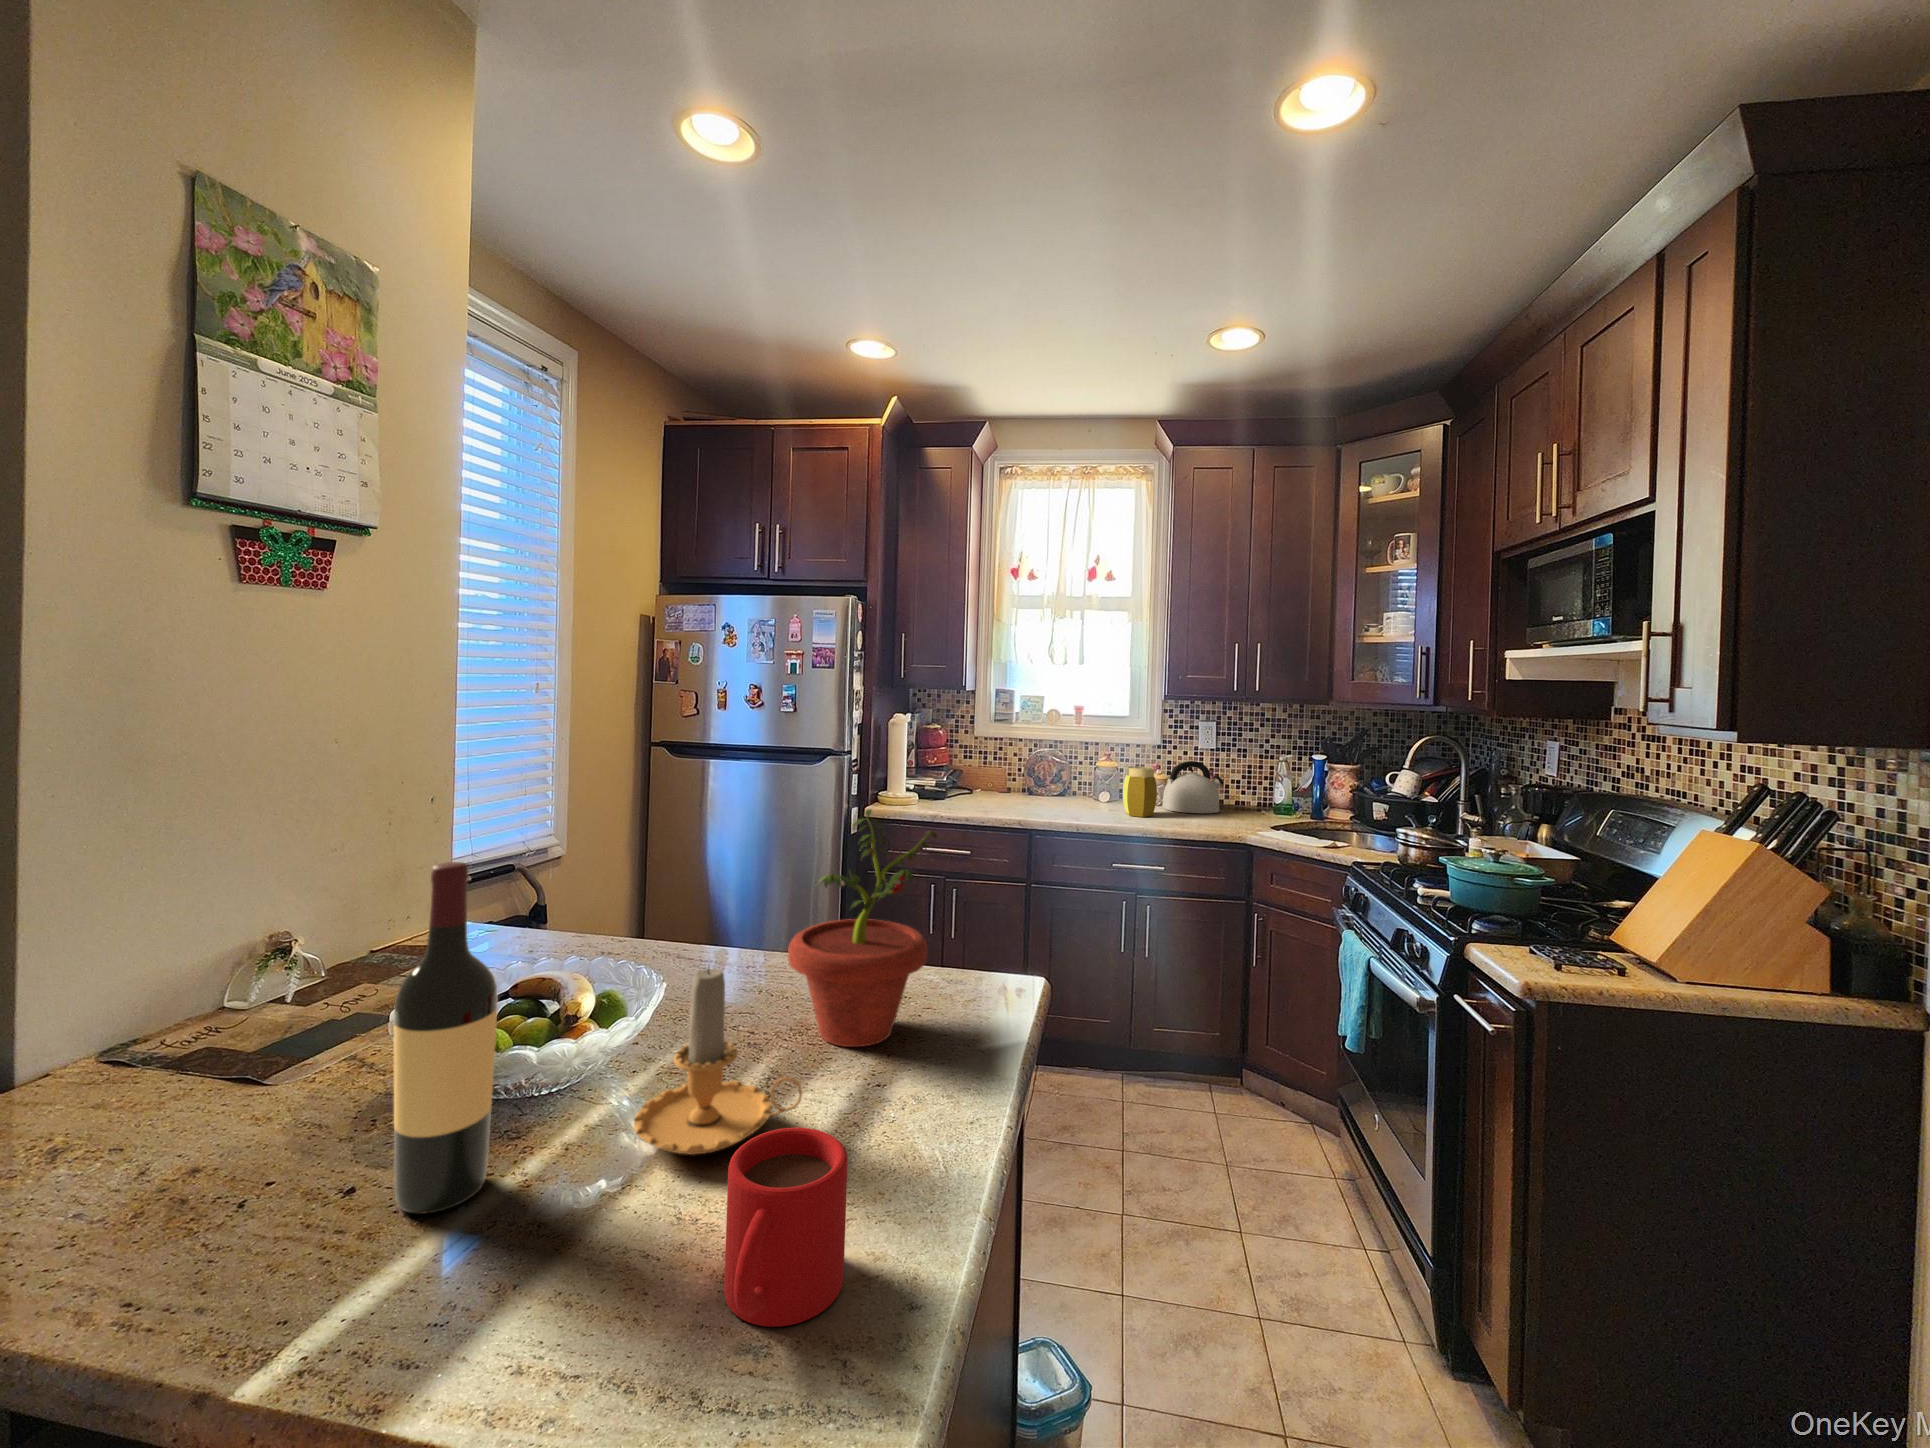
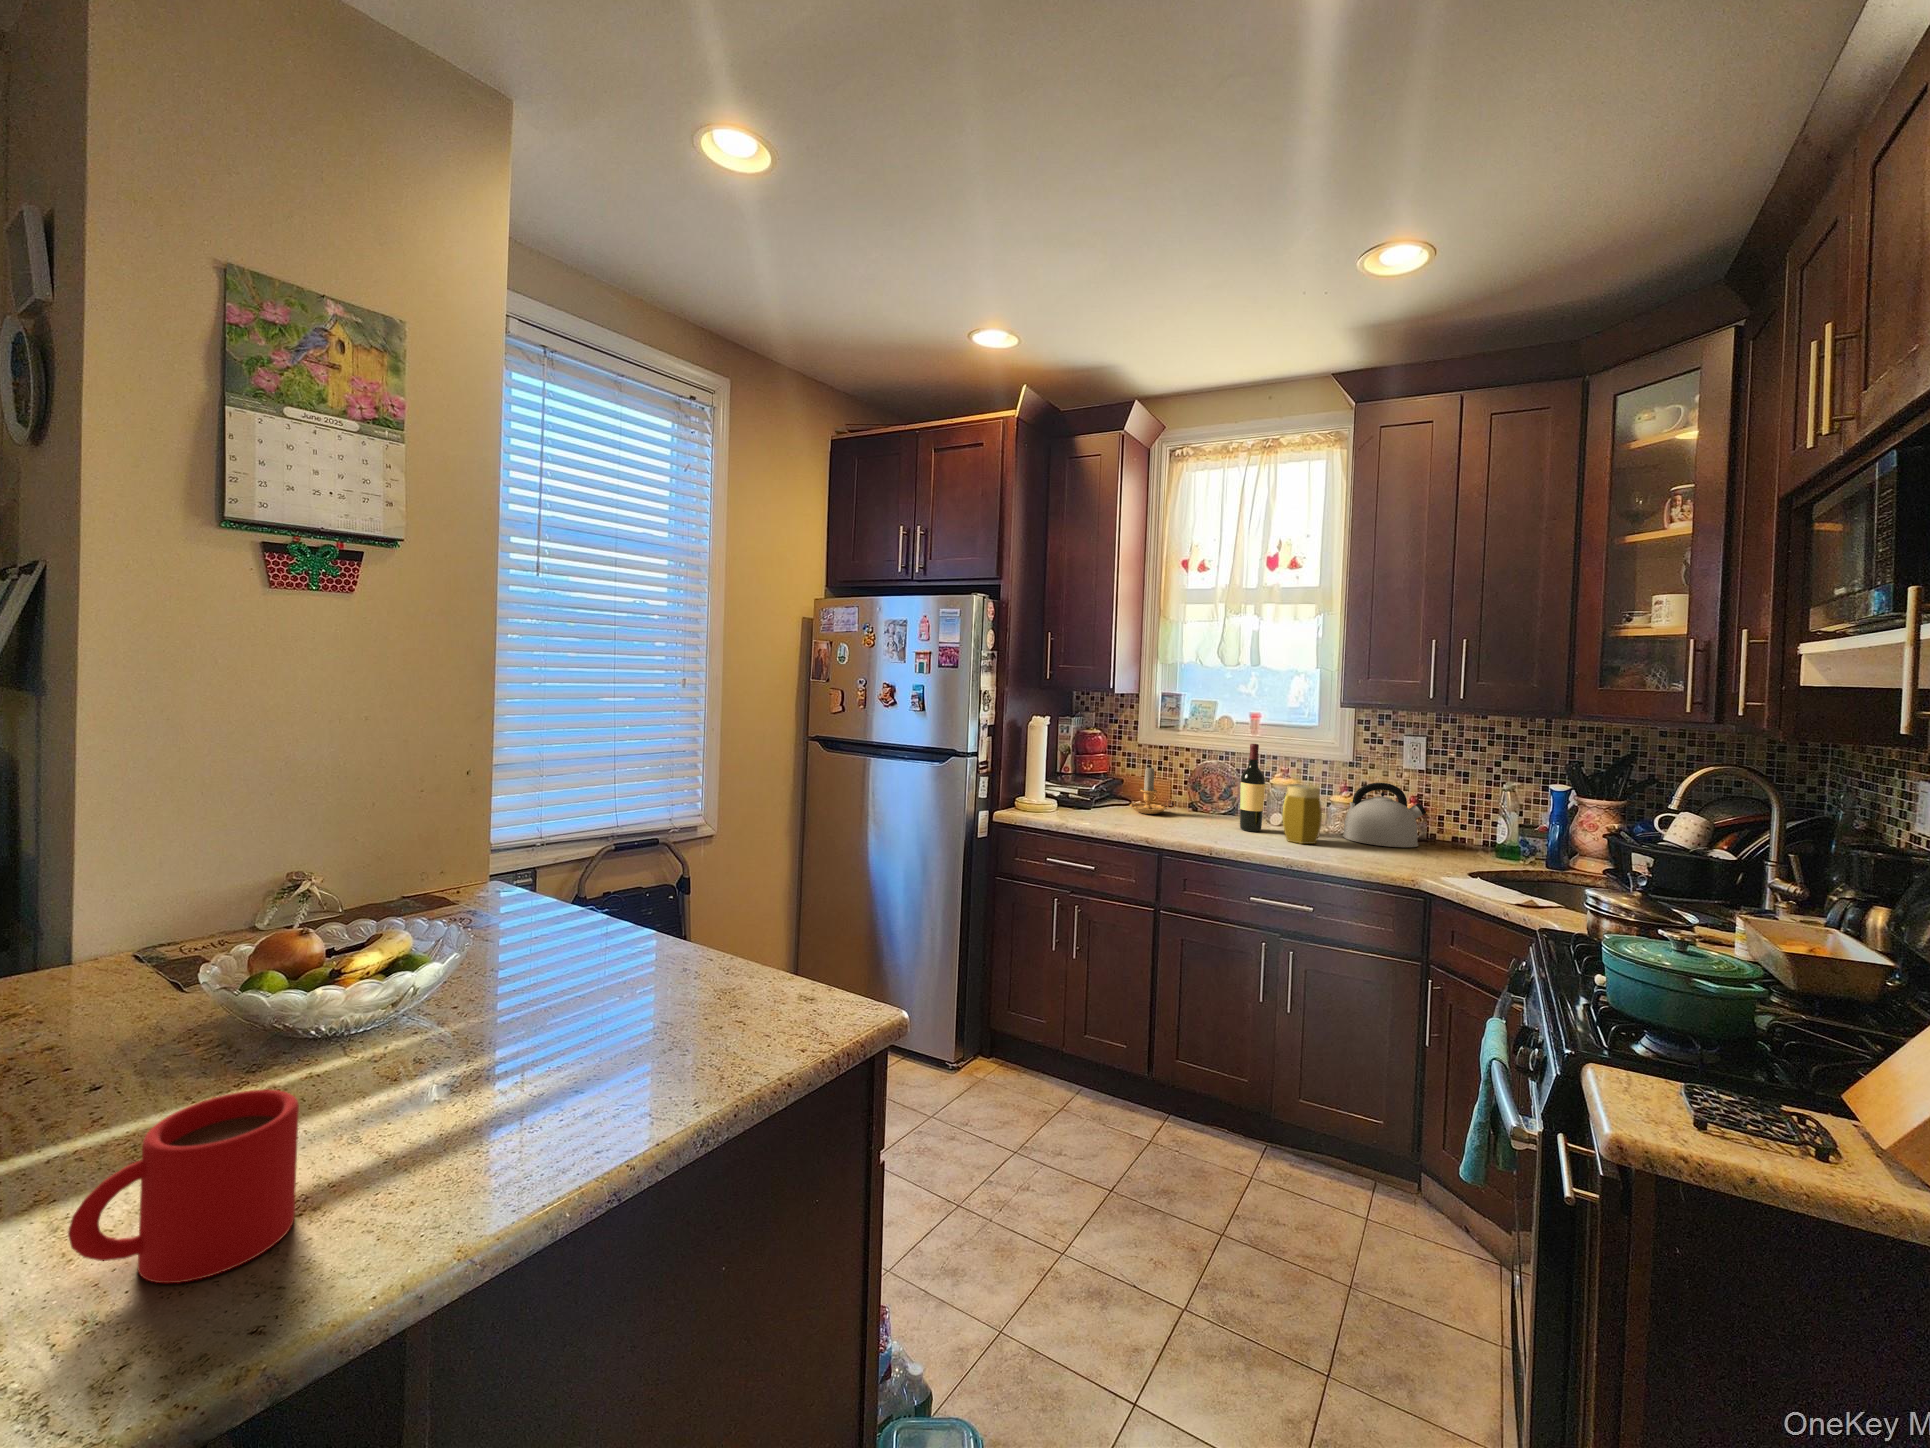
potted plant: present [788,809,937,1047] -> none [575,796,735,1036]
wine bottle: present [394,862,498,1214] -> present [1240,744,1265,832]
candle: present [634,968,802,1155] -> present [1130,767,1176,814]

